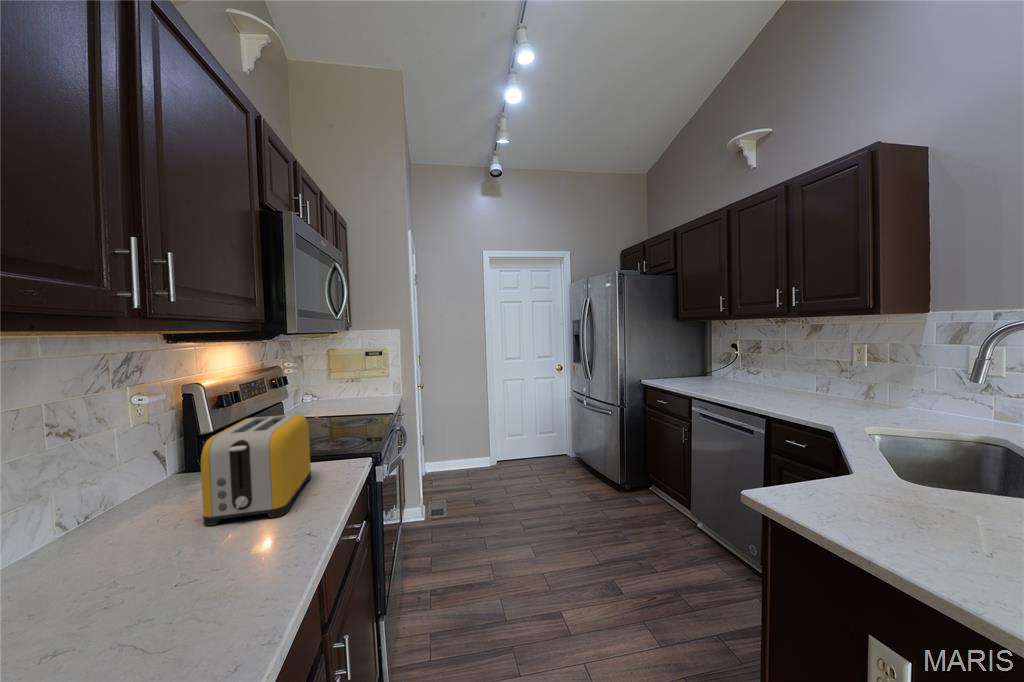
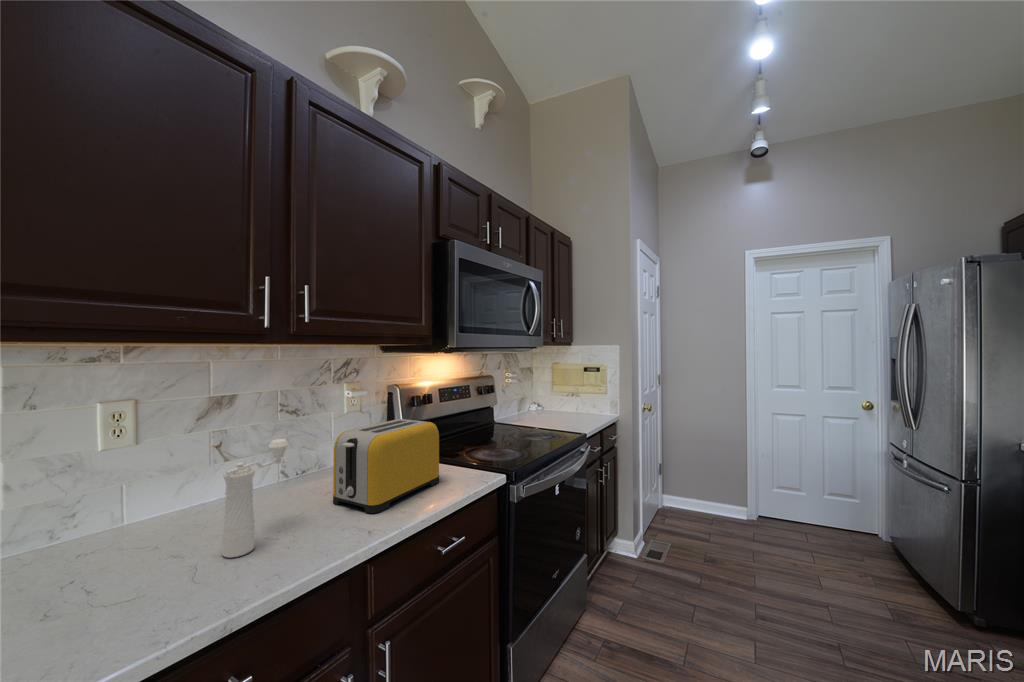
pepper mill: none [127,453,179,608] -> present [223,439,289,557]

